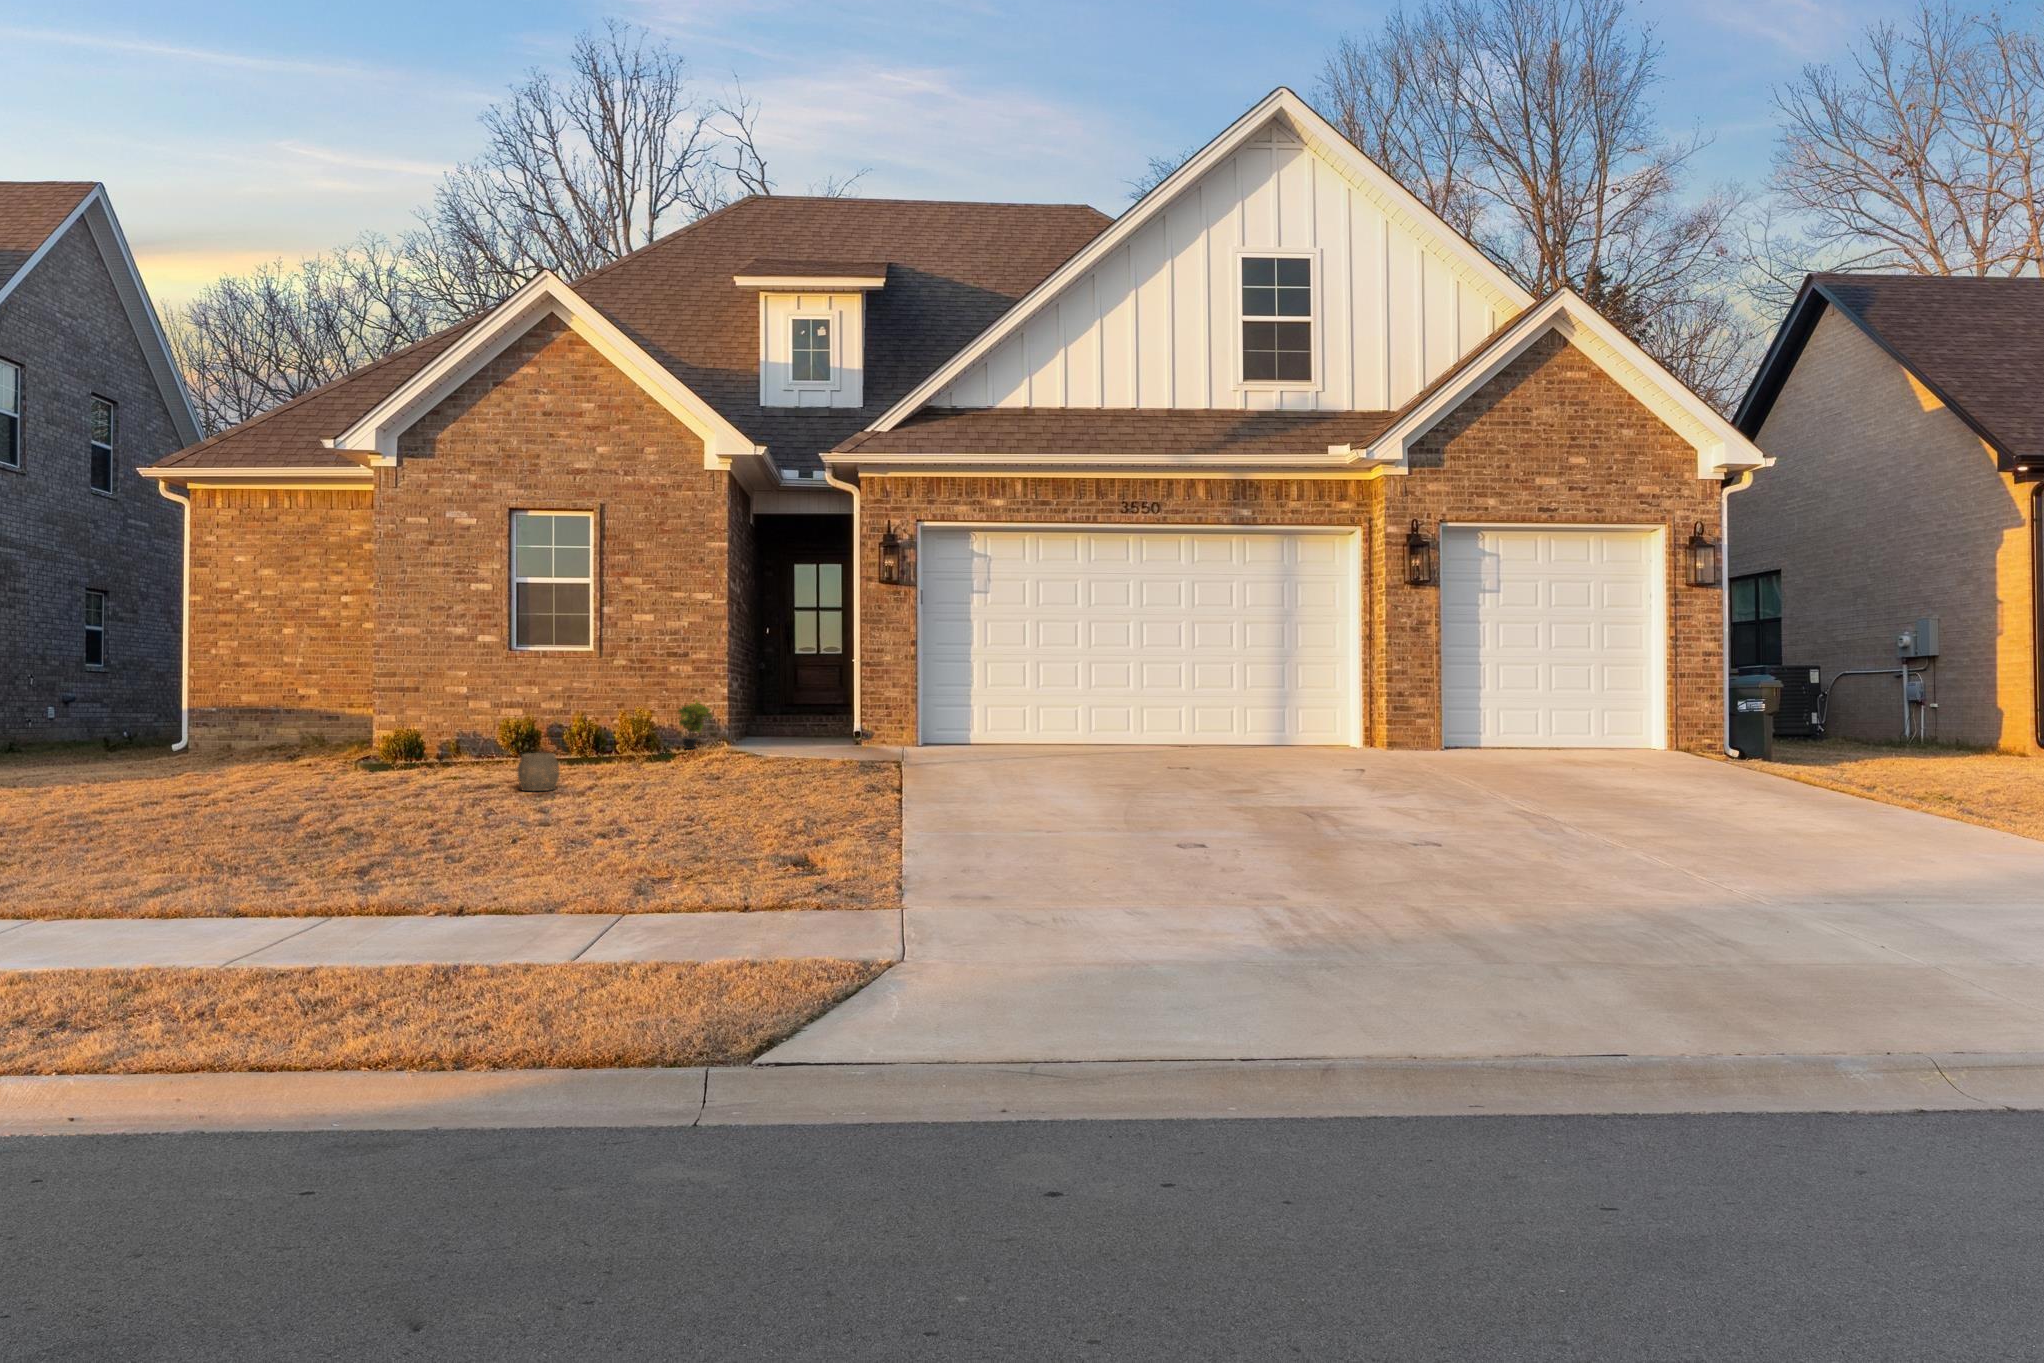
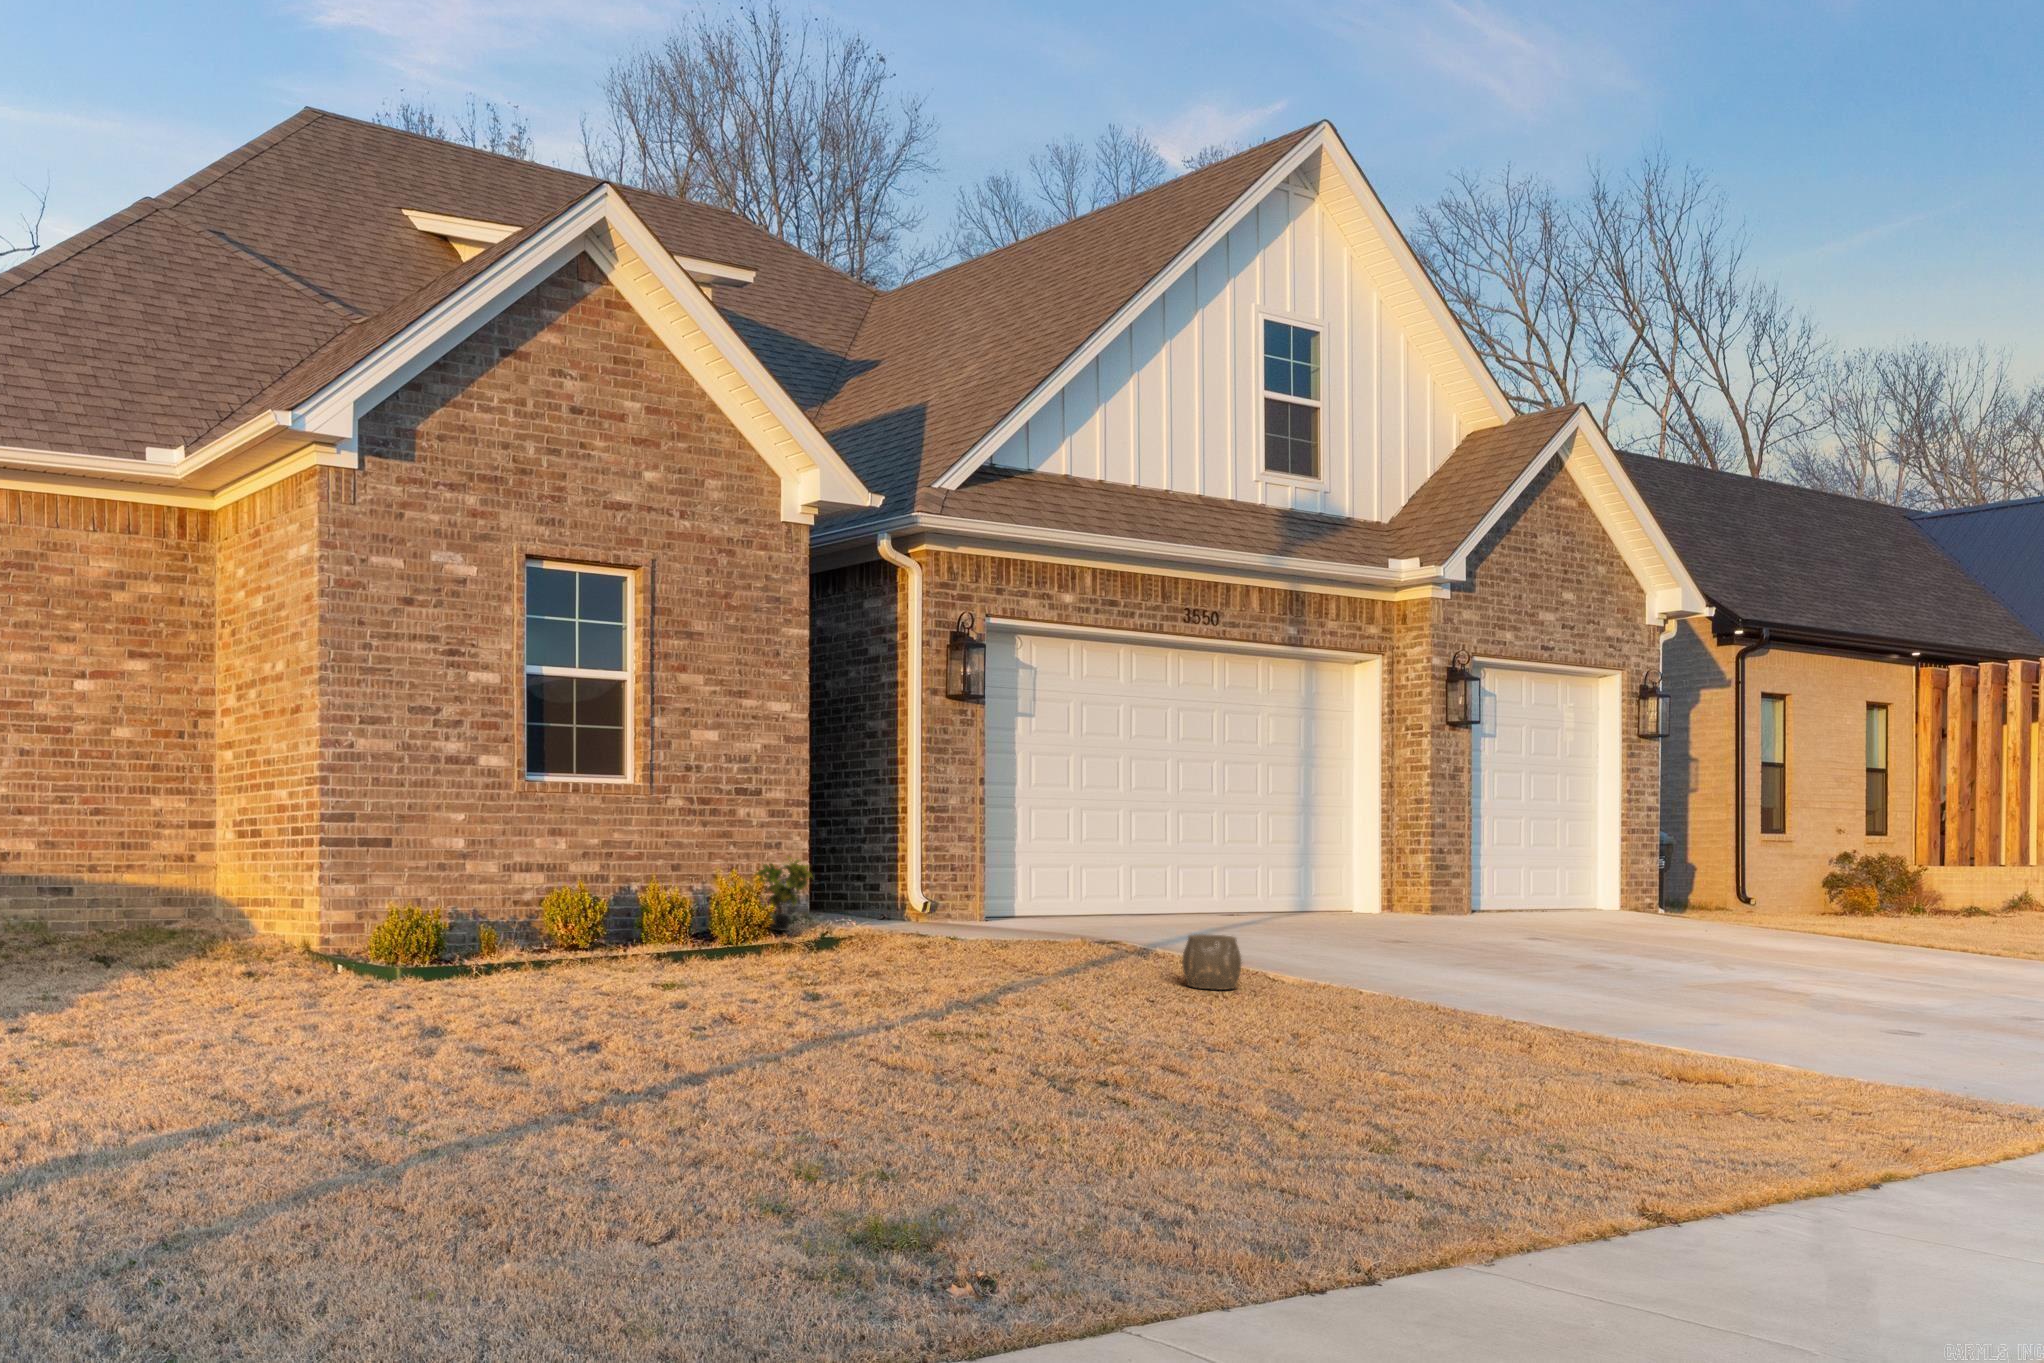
woven basket: present [518,753,560,791] -> present [1182,934,1242,990]

